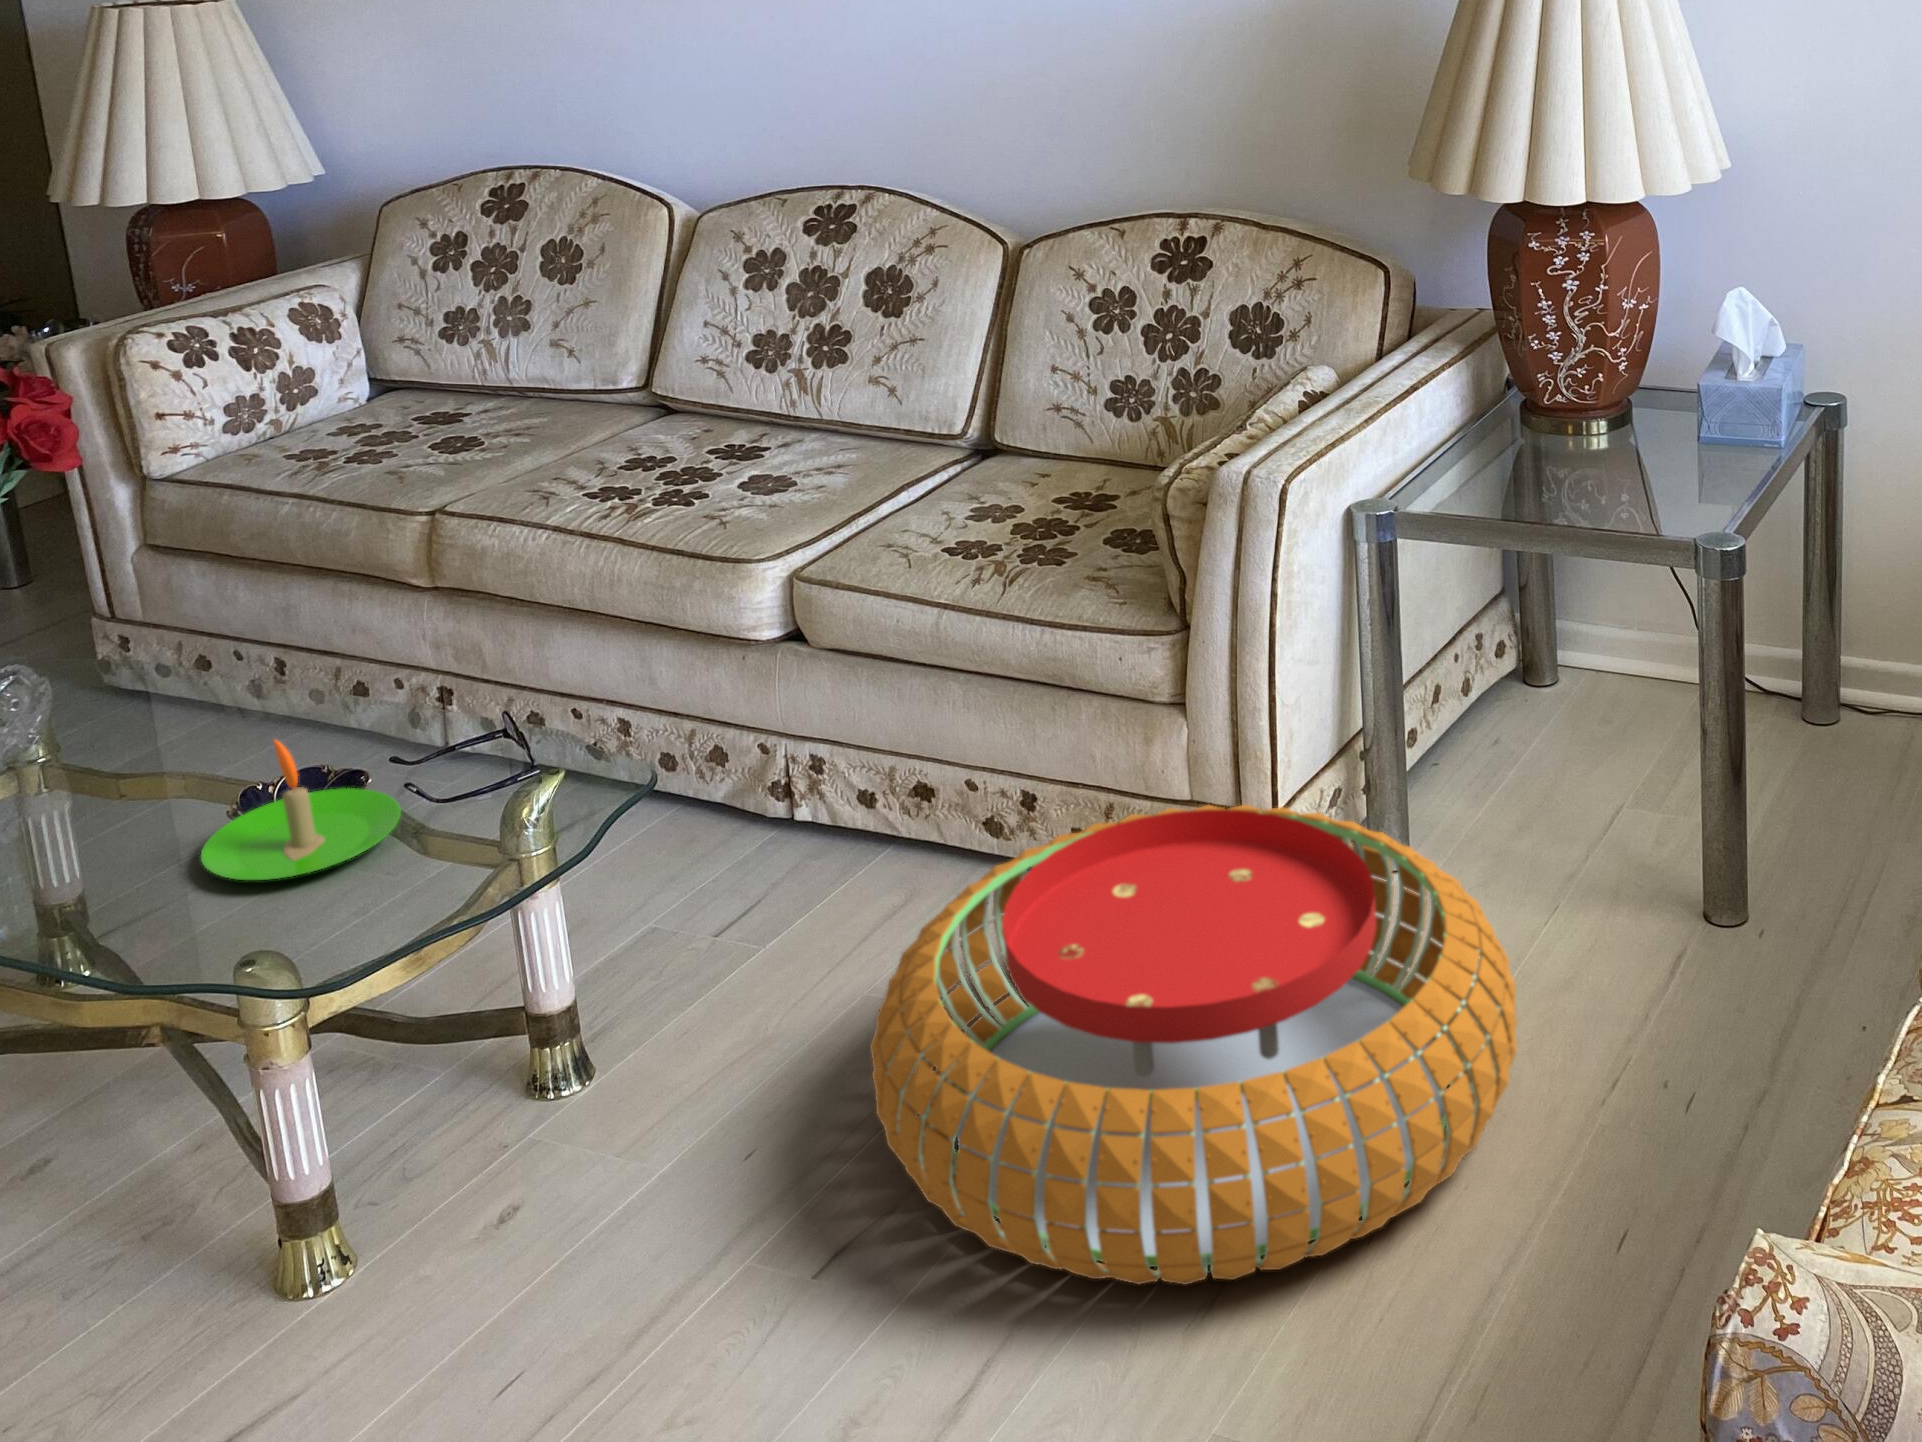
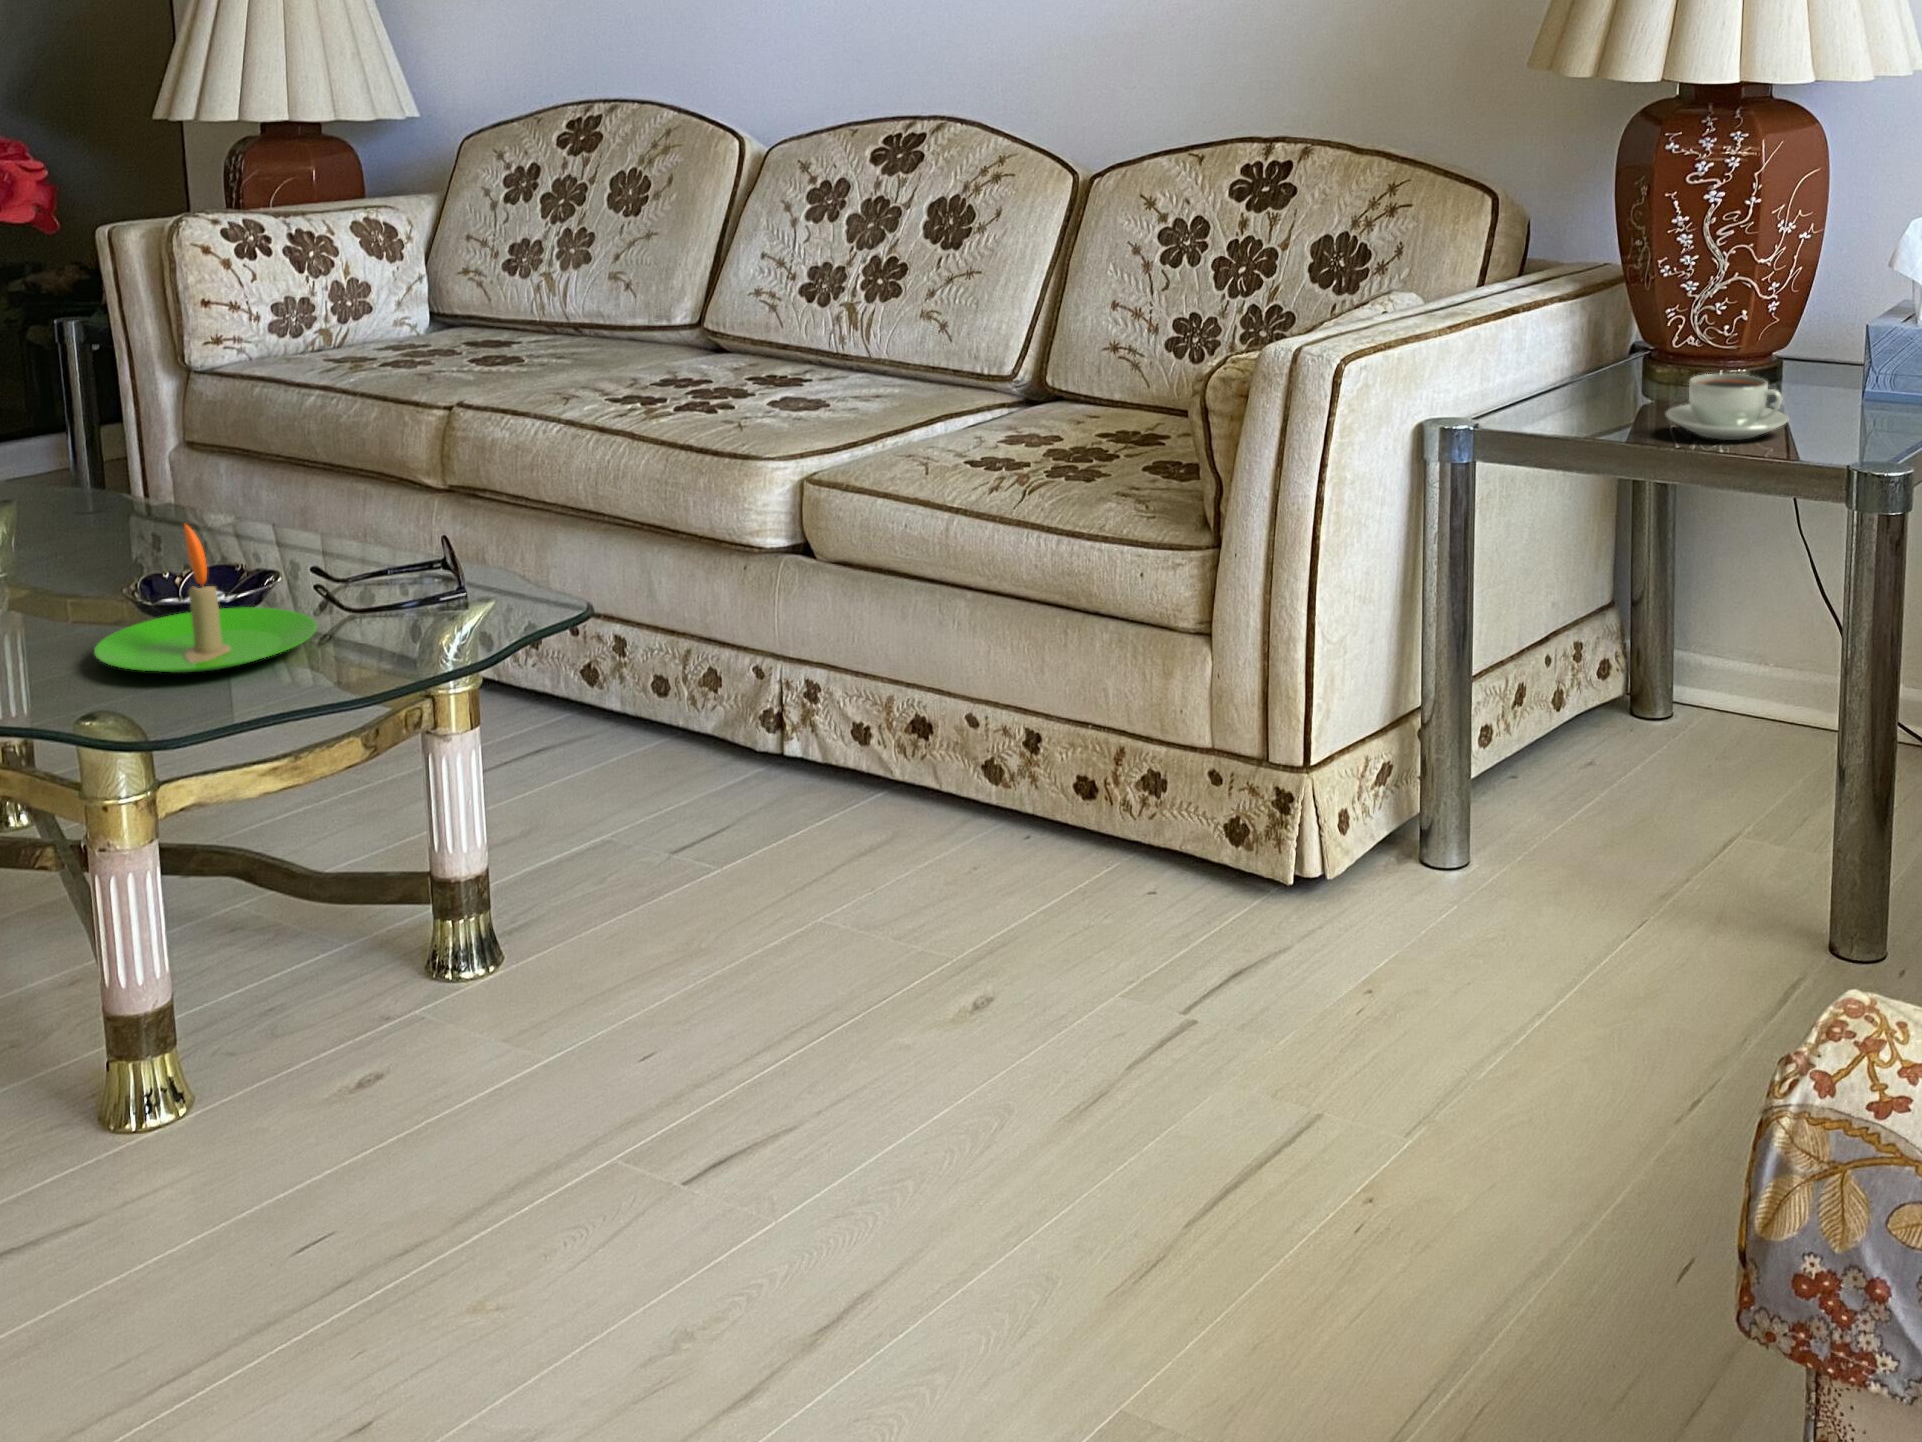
coffee cup: none [1544,440,1644,501] -> present [1666,374,1788,440]
pouf: present [870,805,1517,1284] -> none [783,728,1576,1249]

